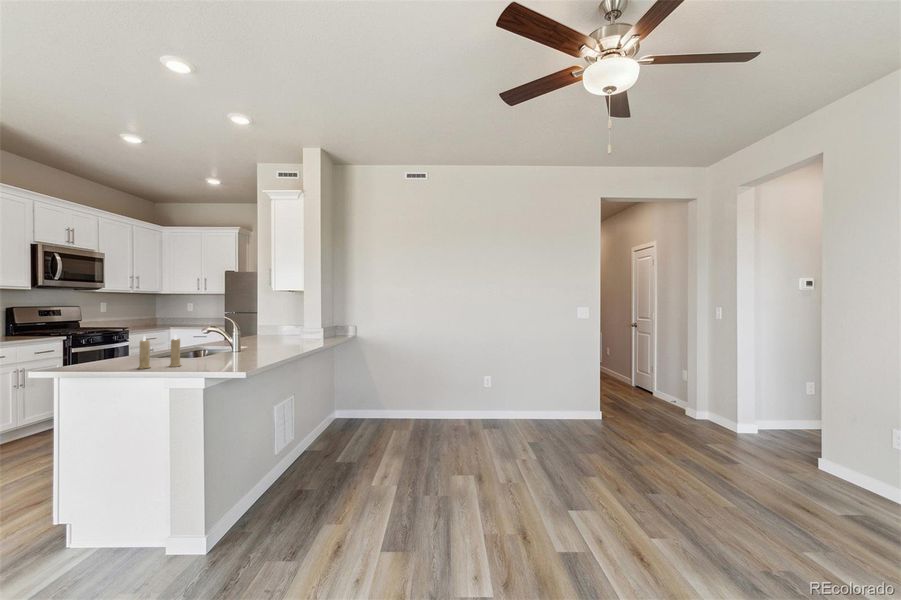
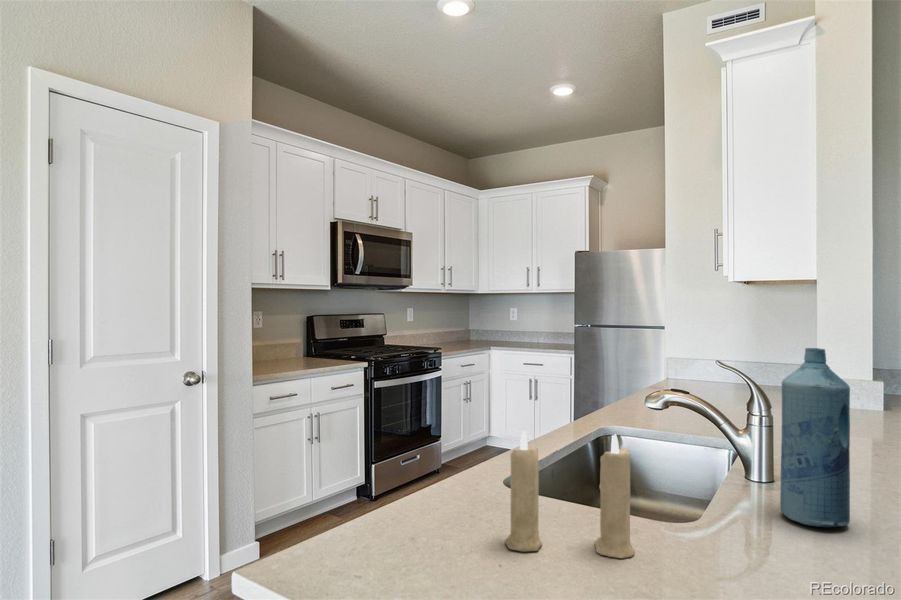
bottle: none [237,312,255,358] -> present [780,348,850,527]

